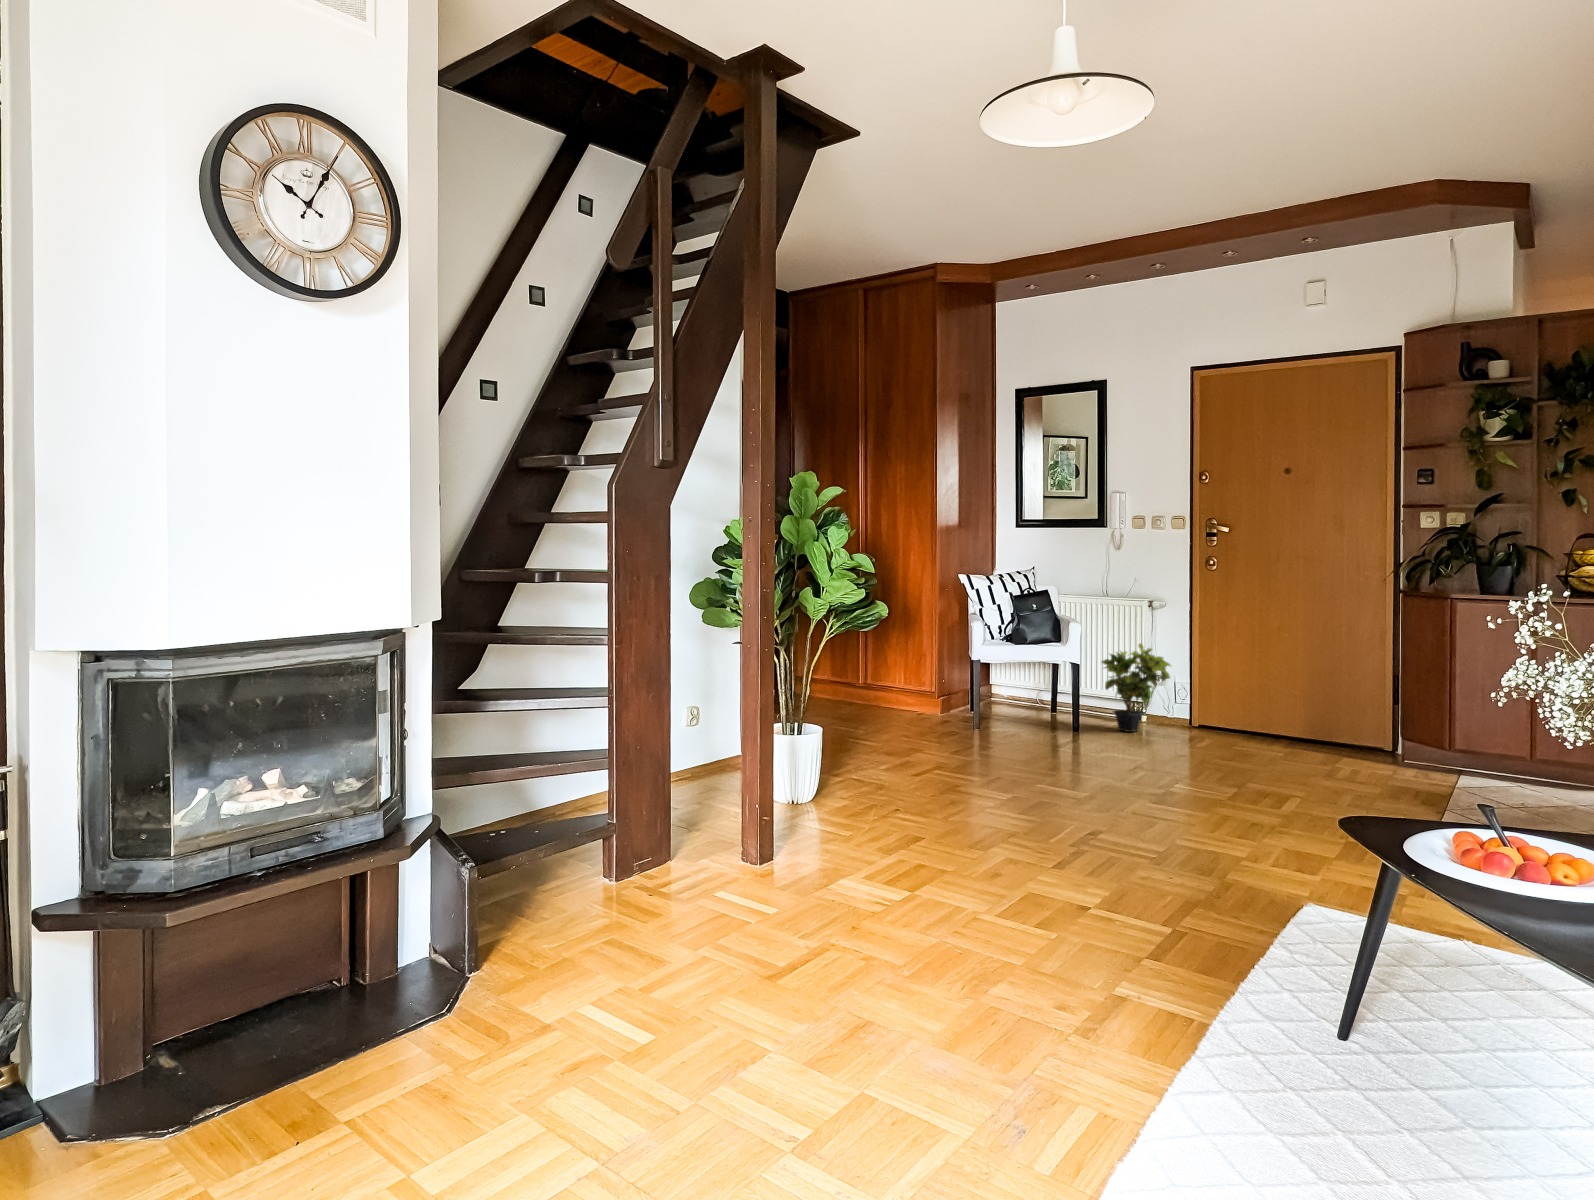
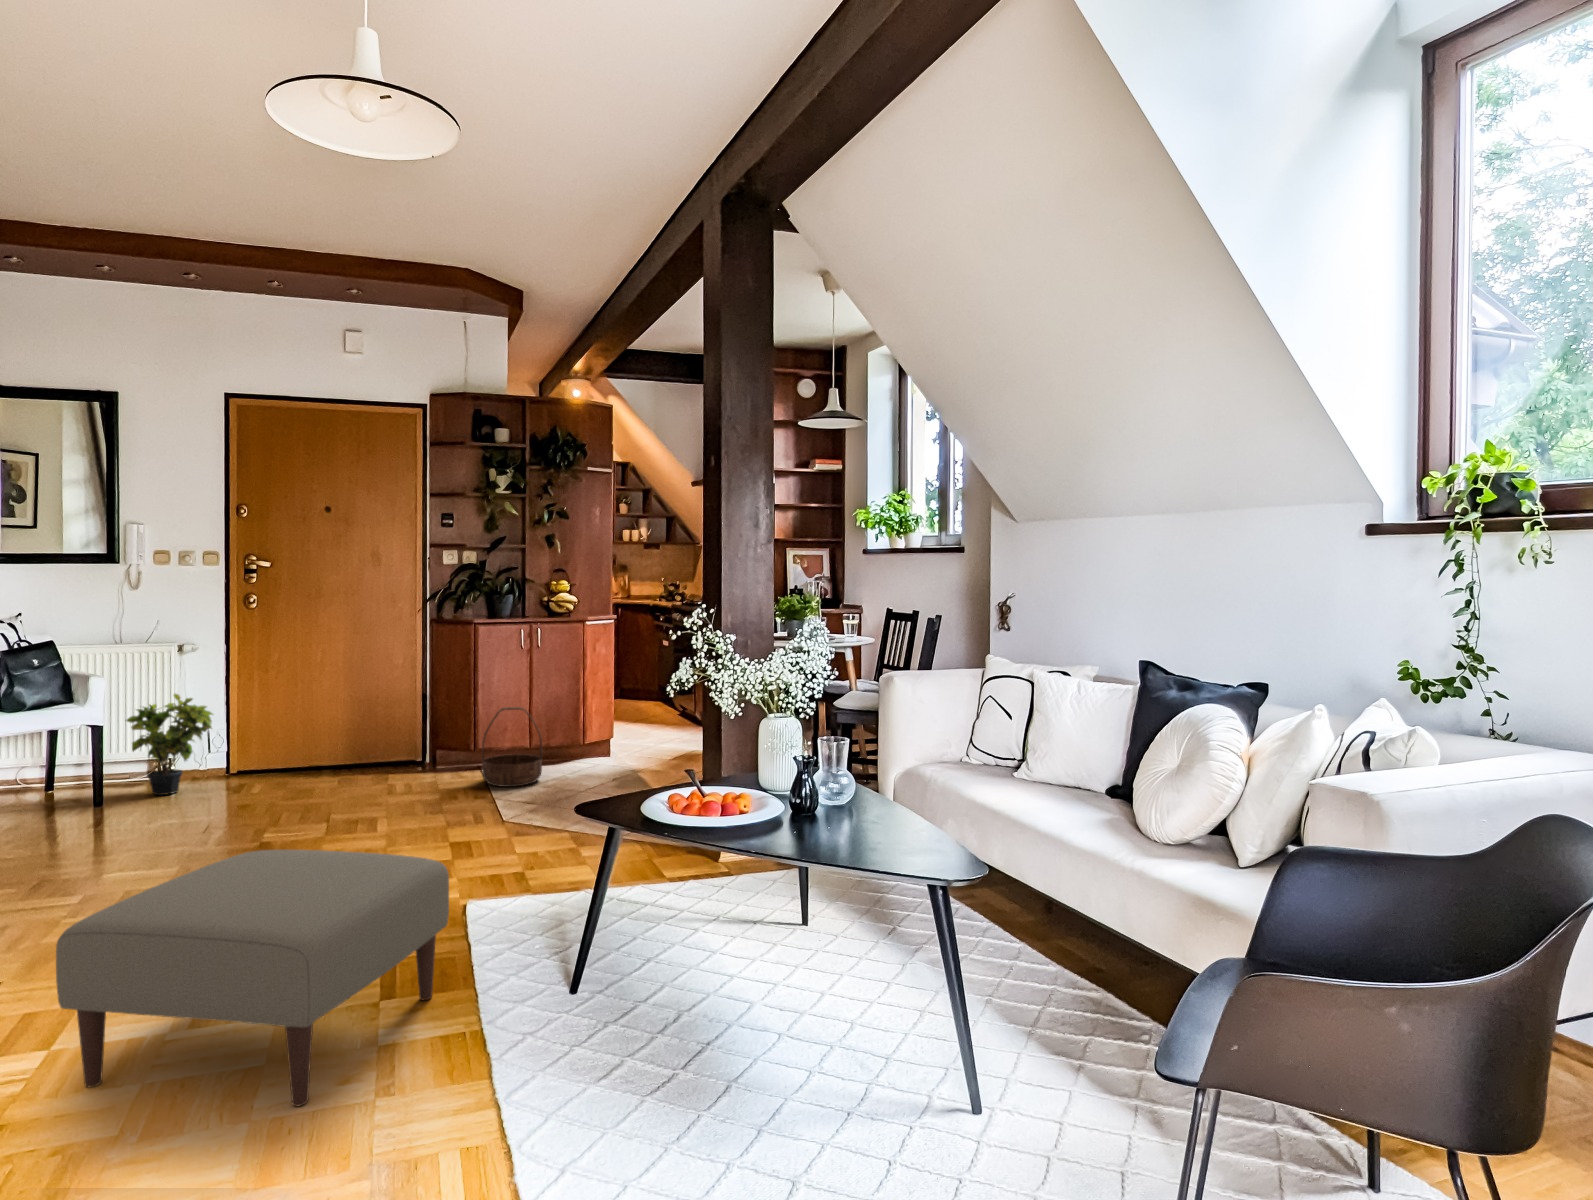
basket: none [1437,695,1523,792] -> present [482,707,542,787]
ottoman: none [886,782,1220,1015] -> present [56,850,449,1106]

